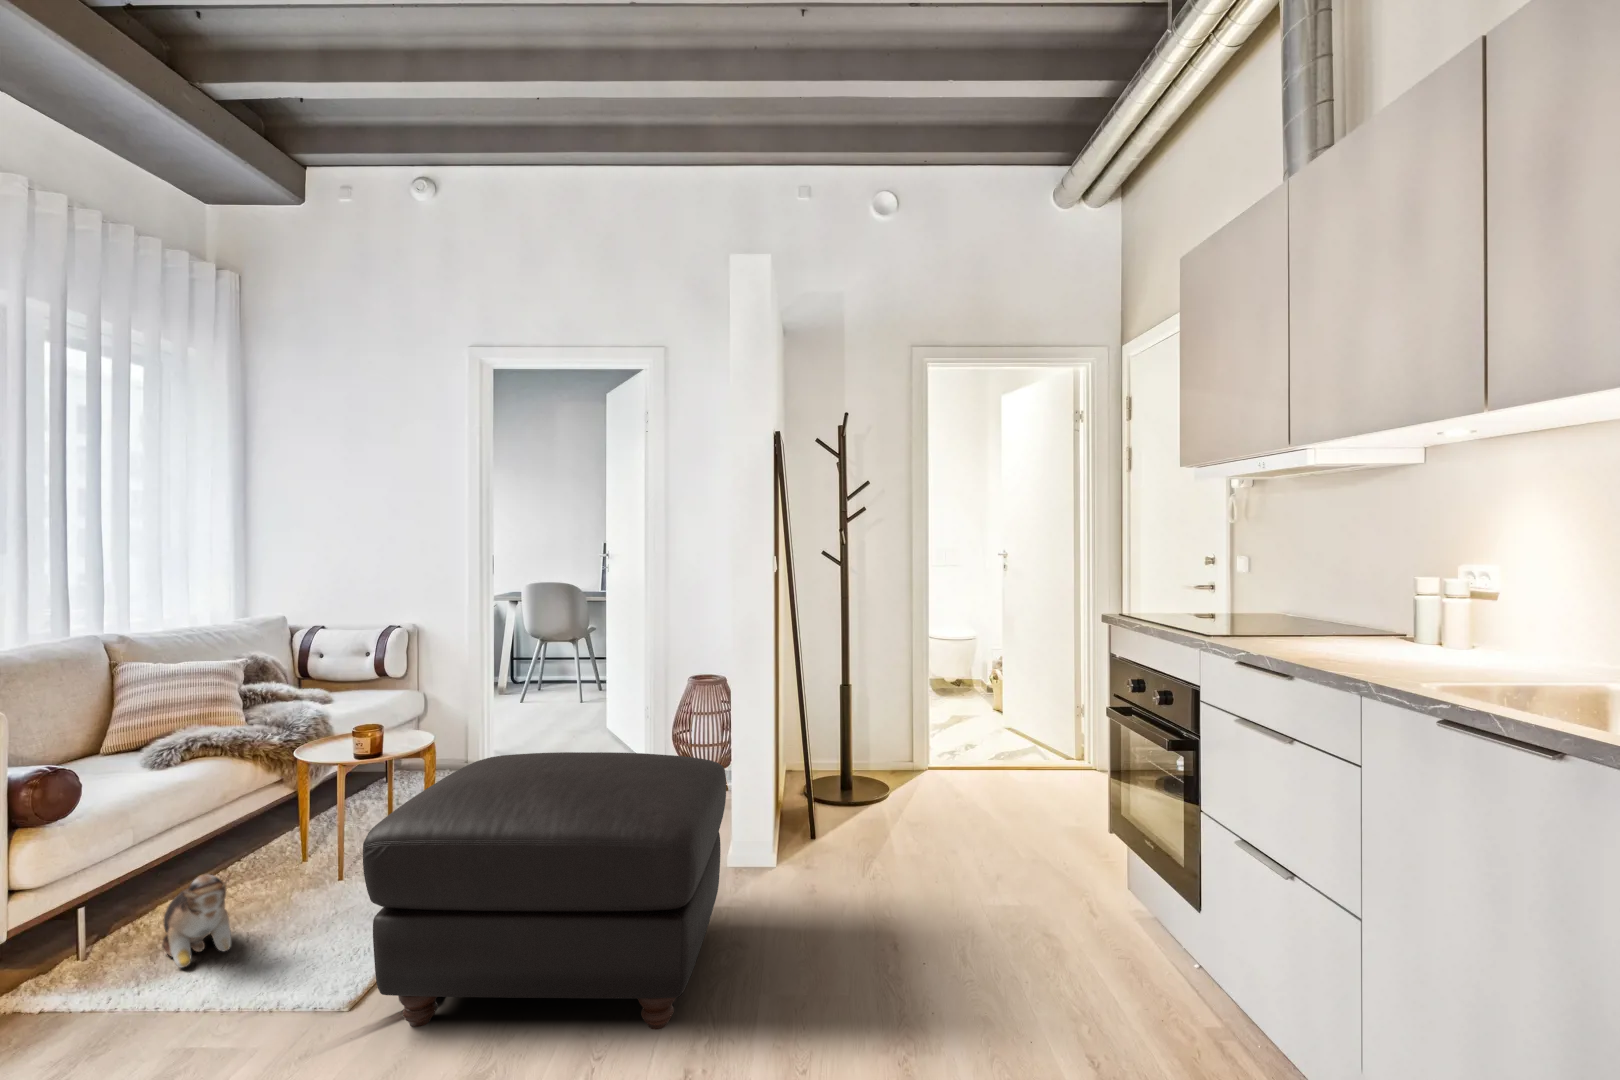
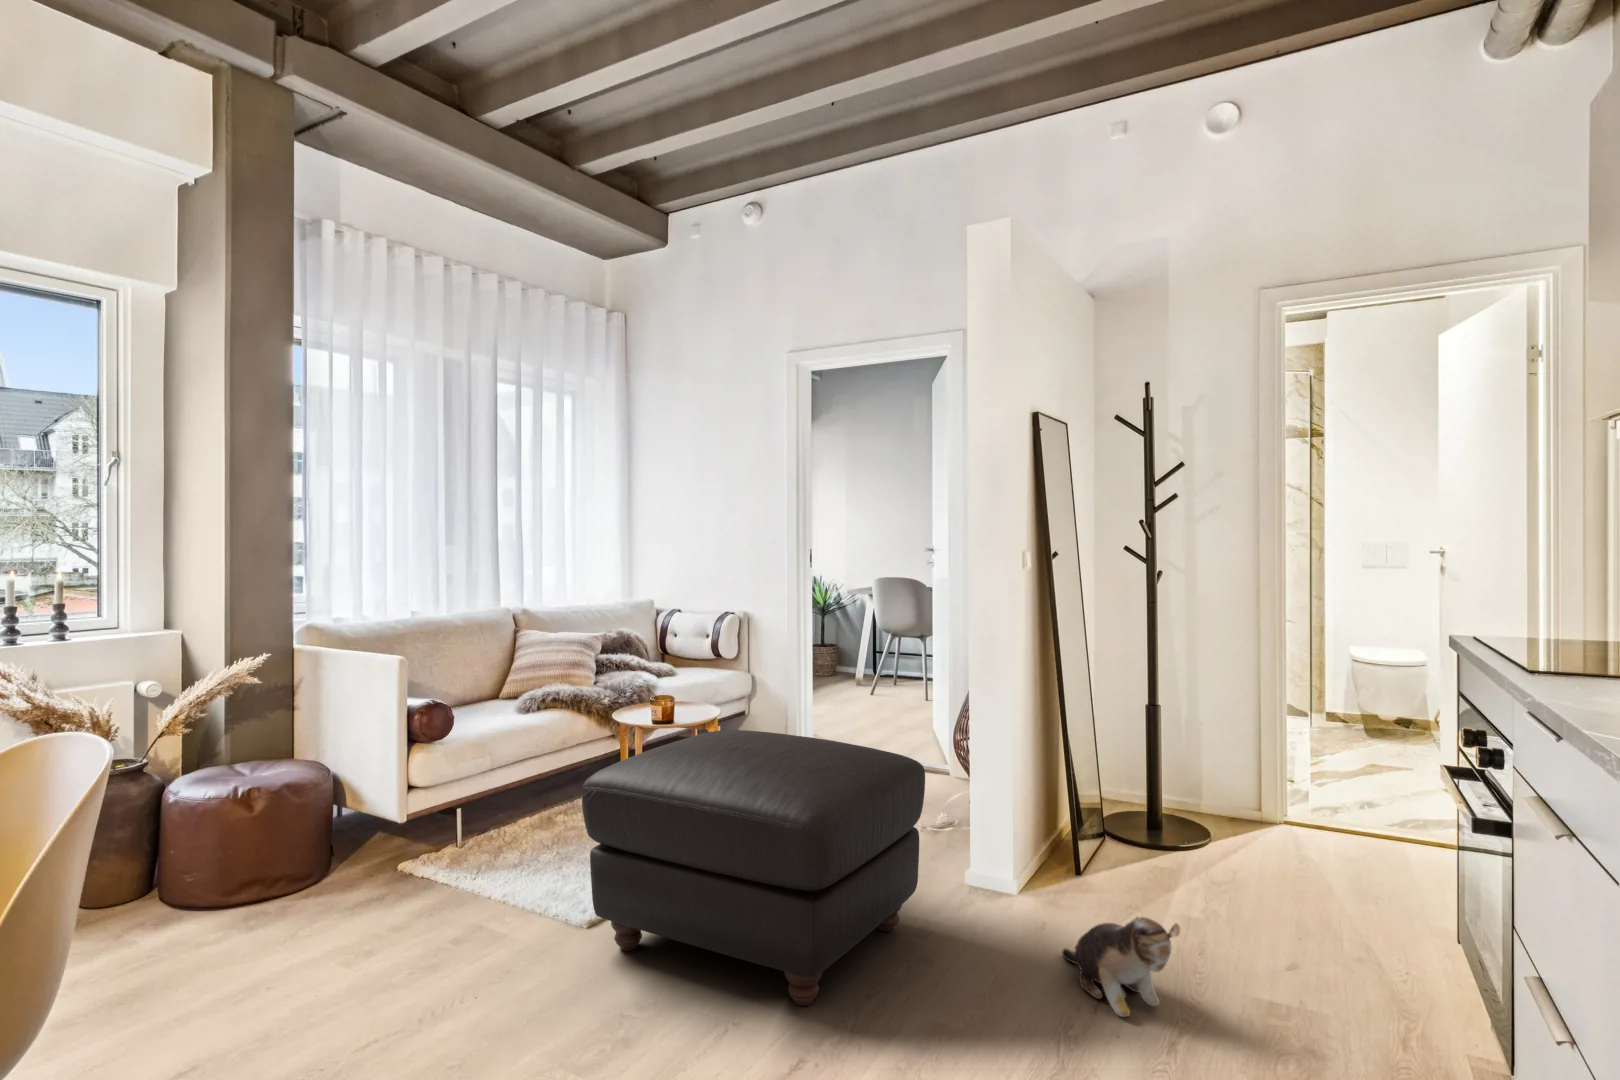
plush toy: present [162,874,231,967] -> present [1062,917,1180,1017]

